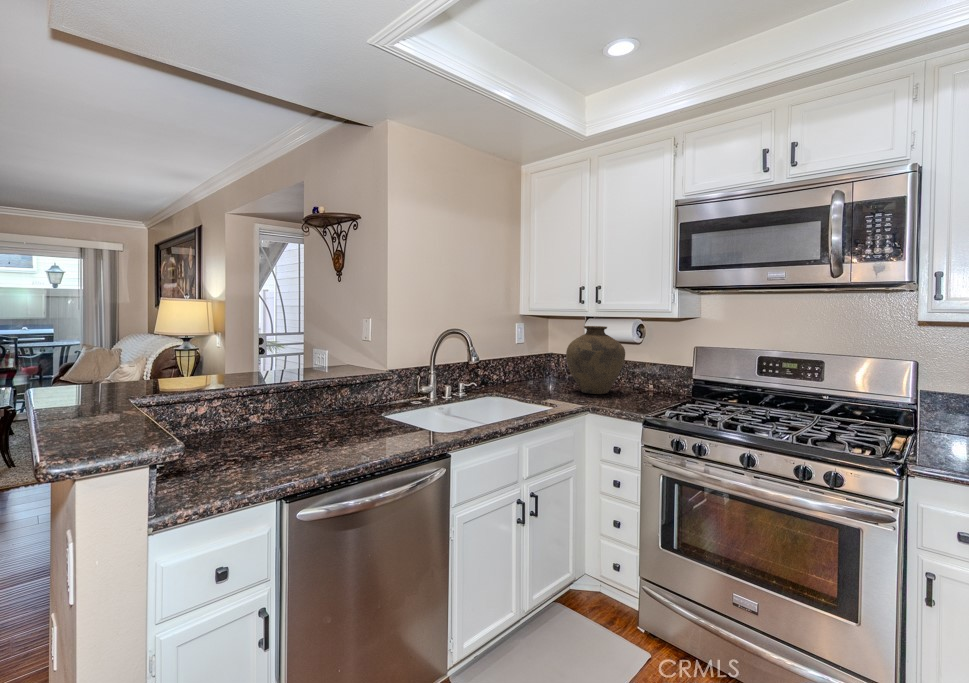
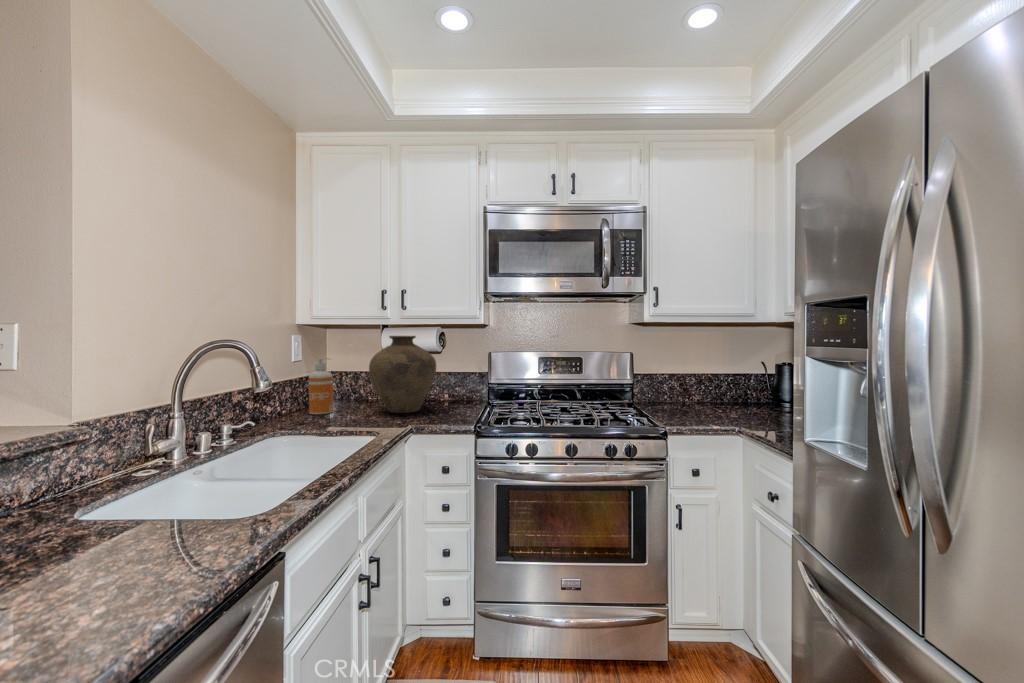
soap dispenser: none [525,342,543,386] -> present [309,358,333,414]

